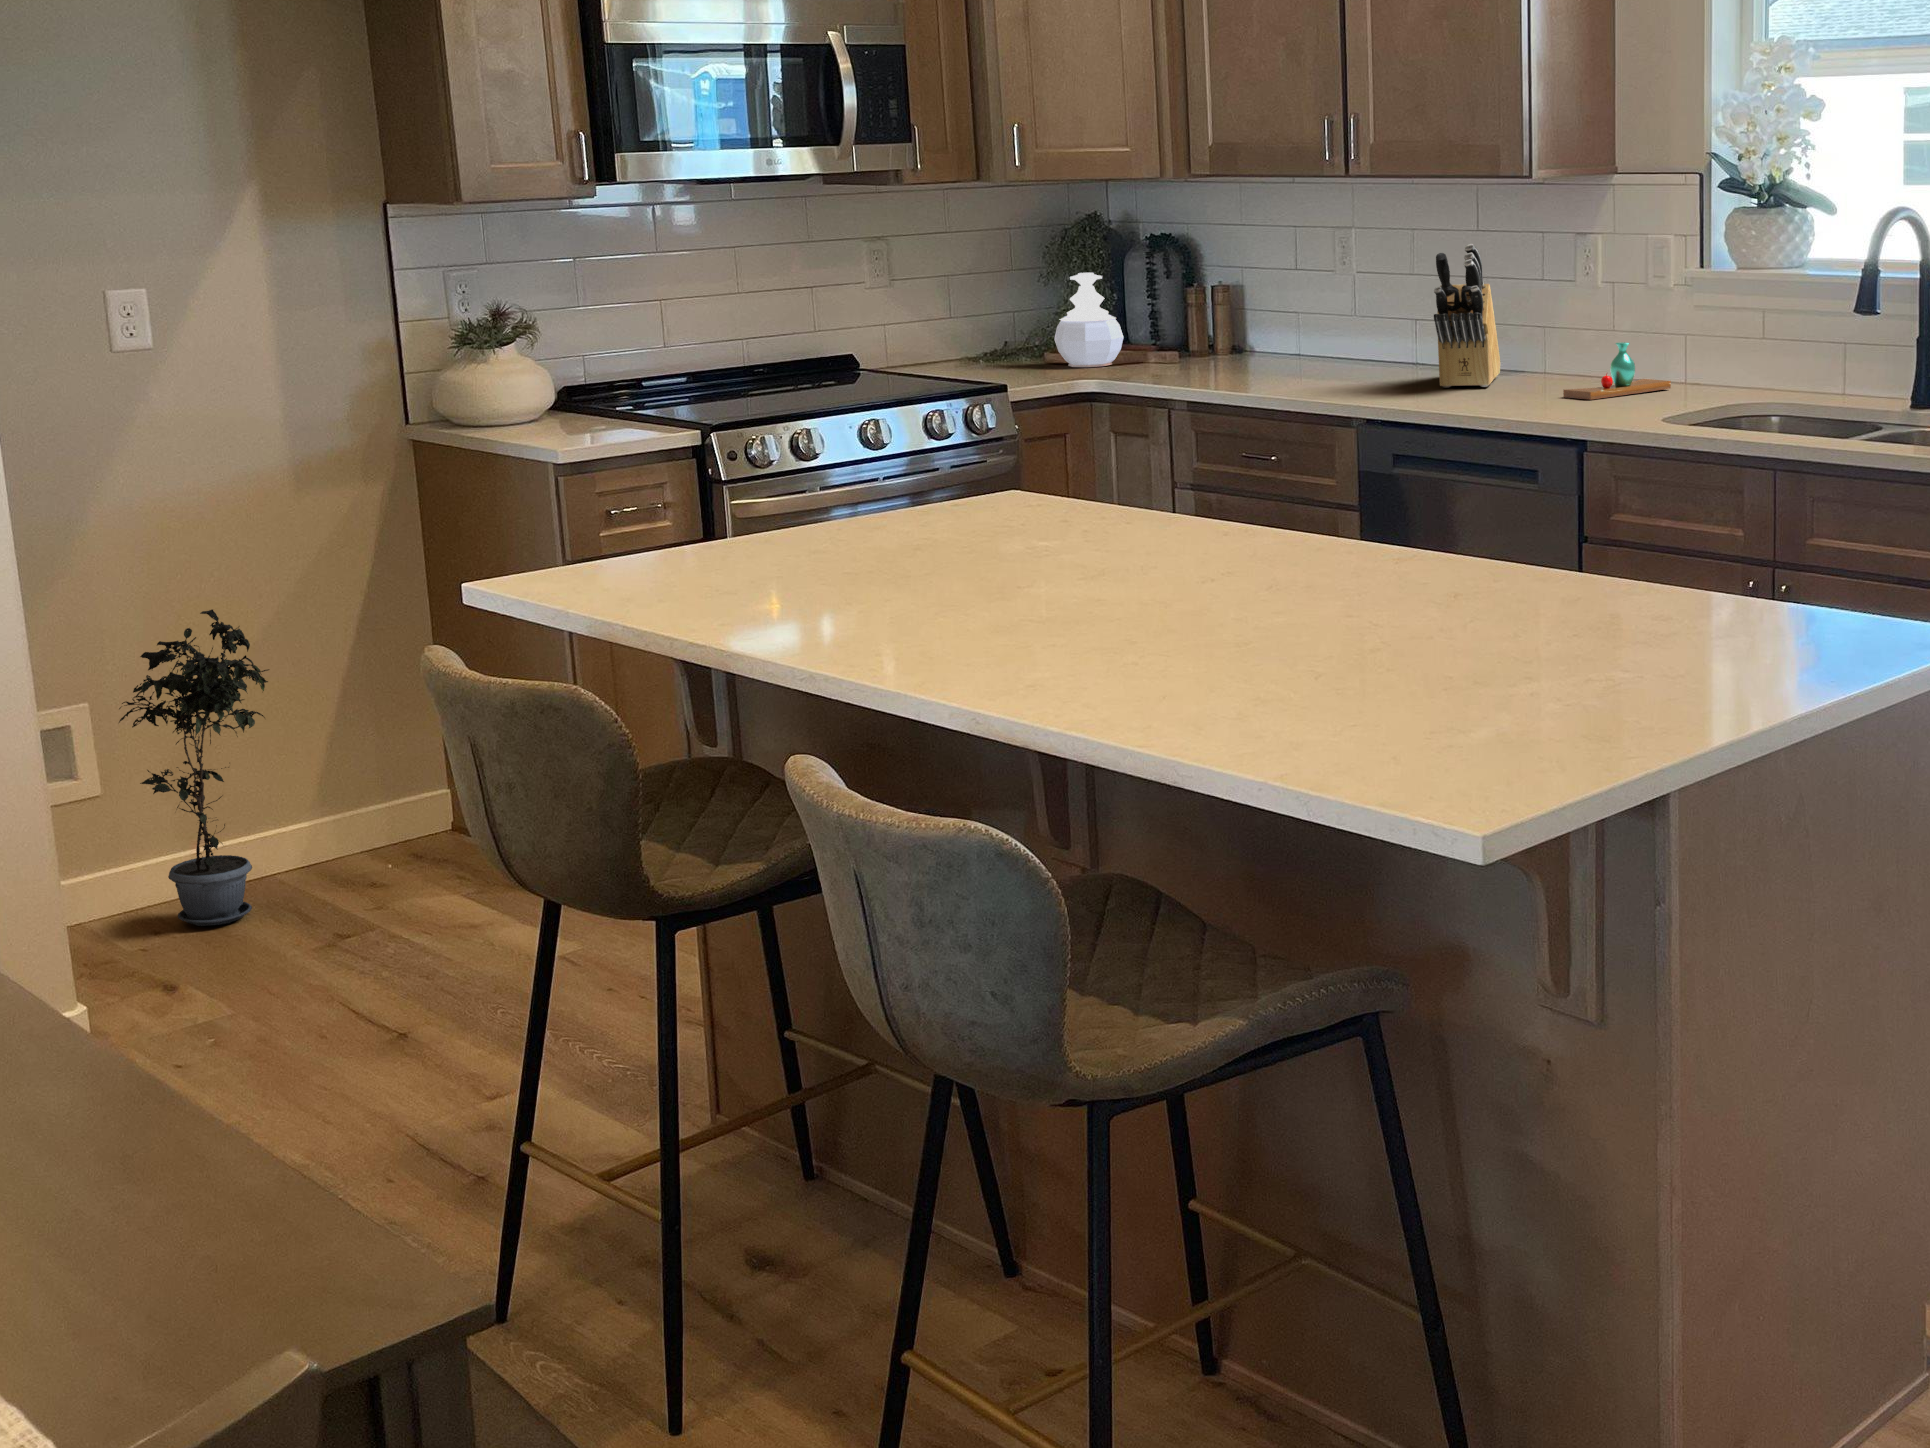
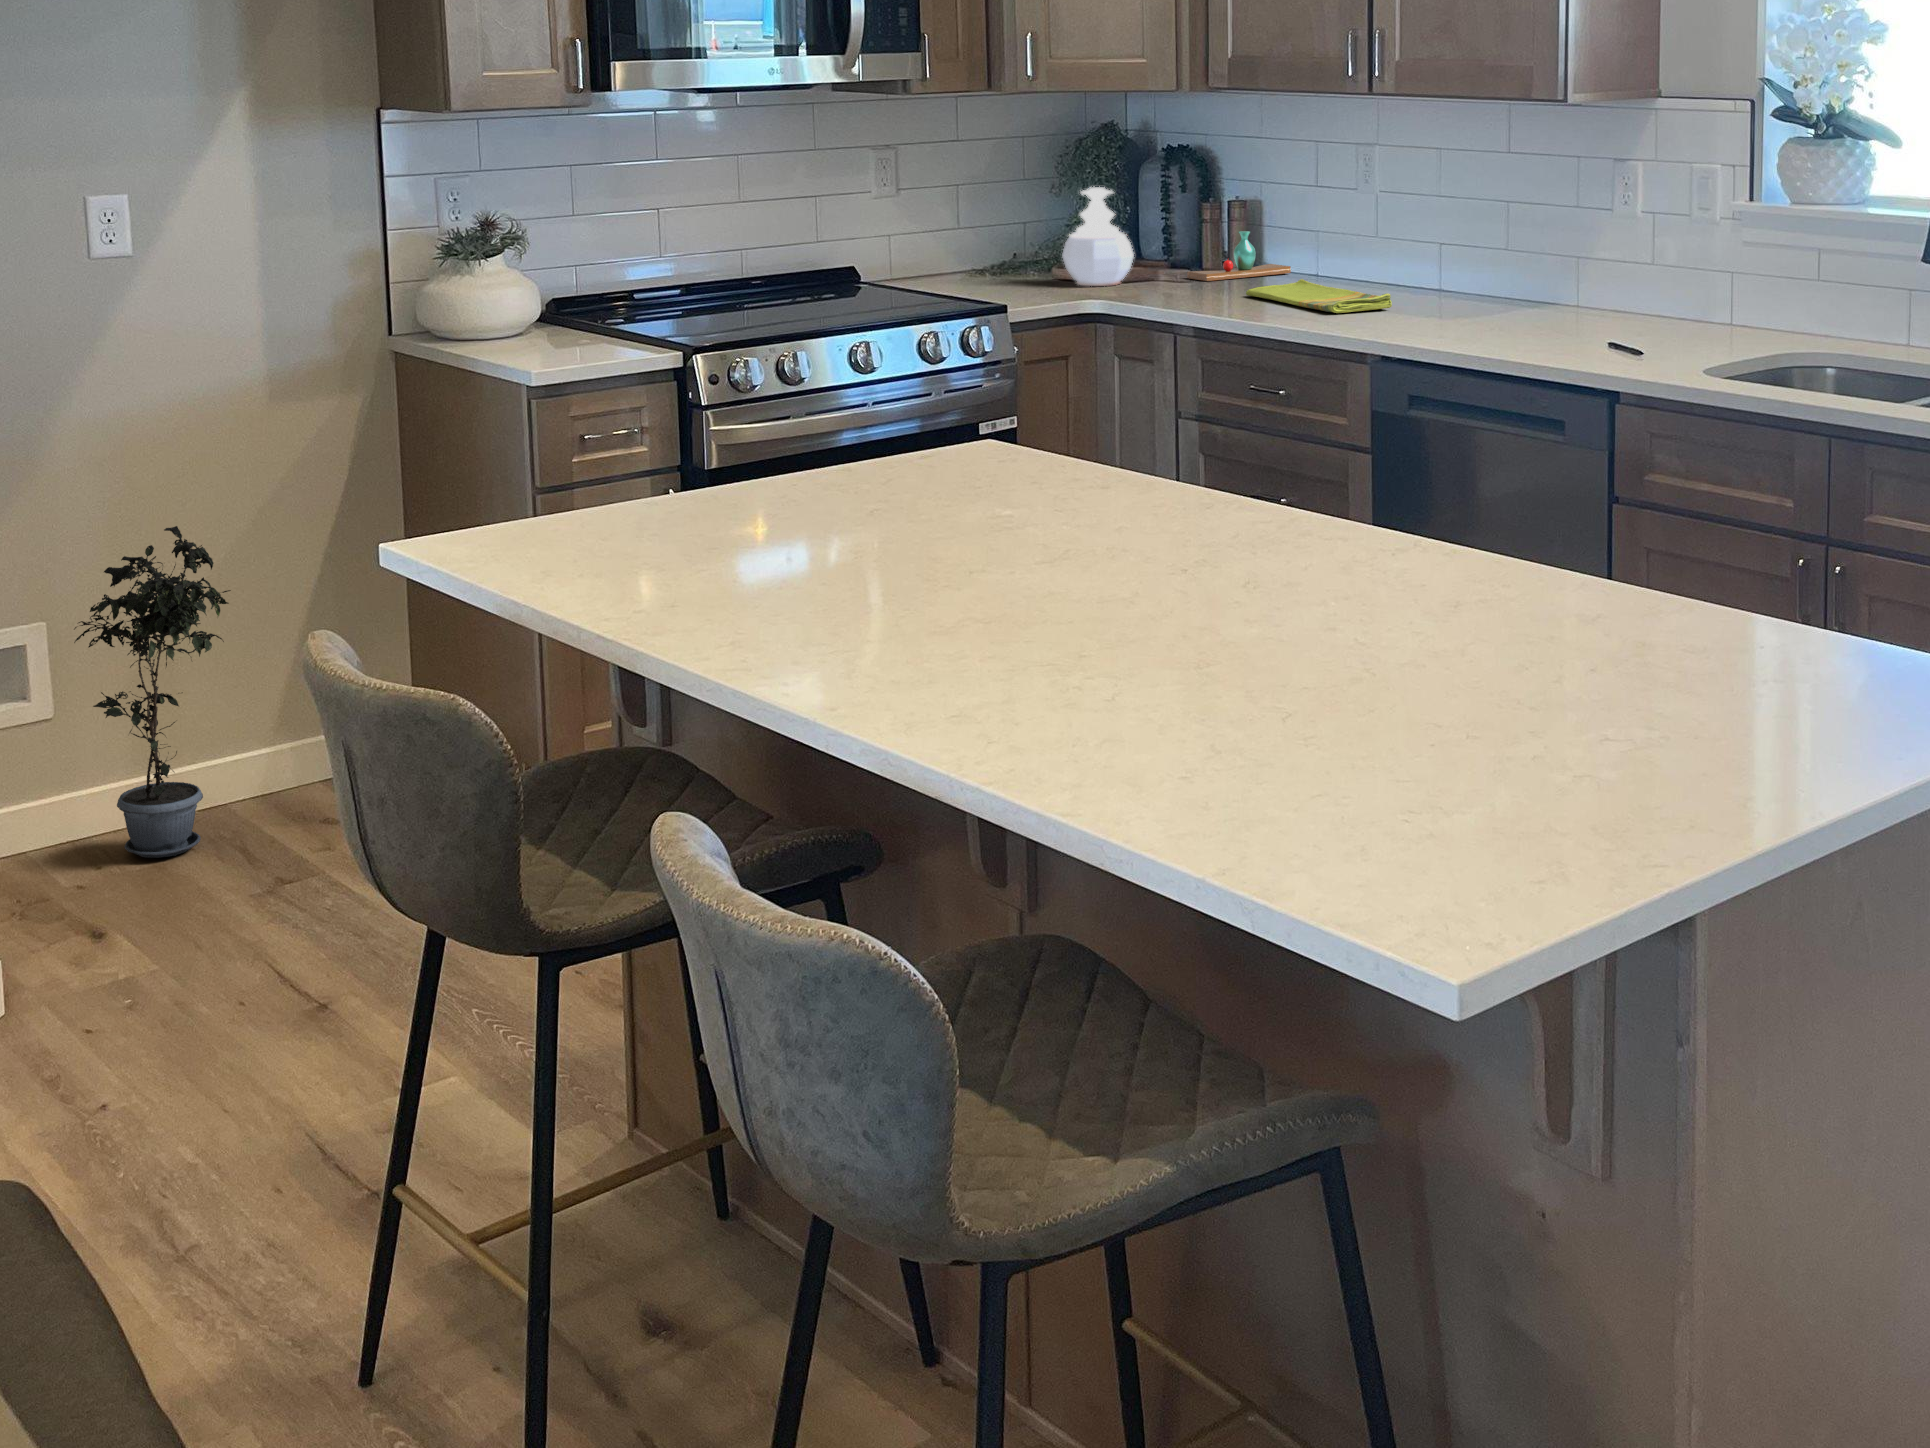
knife block: present [1434,244,1500,388] -> none [1459,171,1531,324]
vase: present [1563,342,1671,400] -> present [1187,231,1291,281]
dish towel: none [1233,355,1372,383] -> present [1246,279,1392,313]

